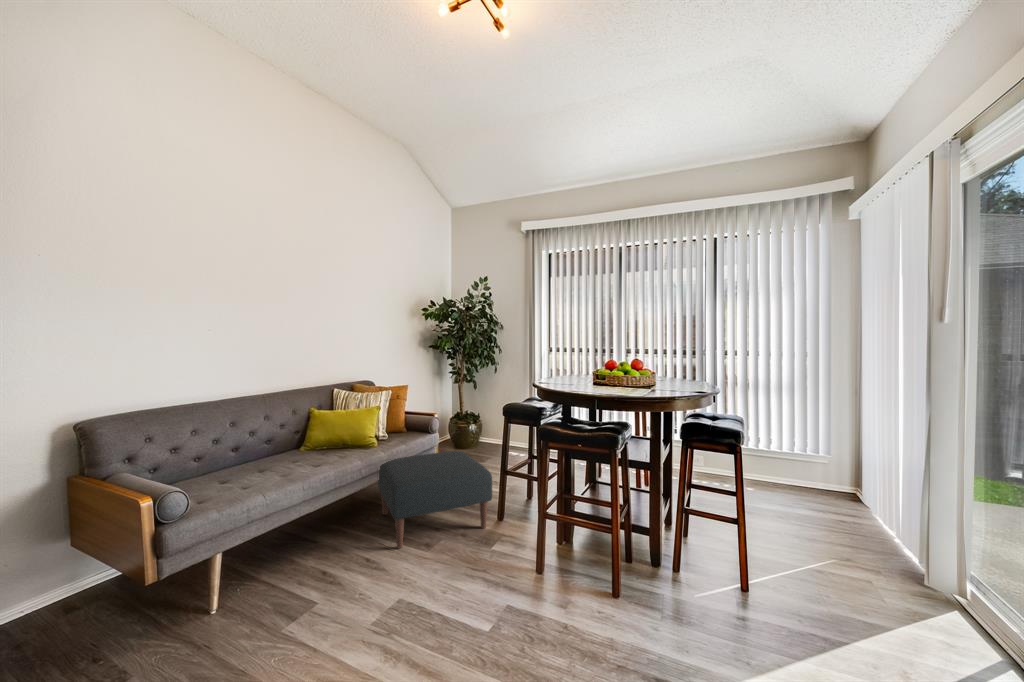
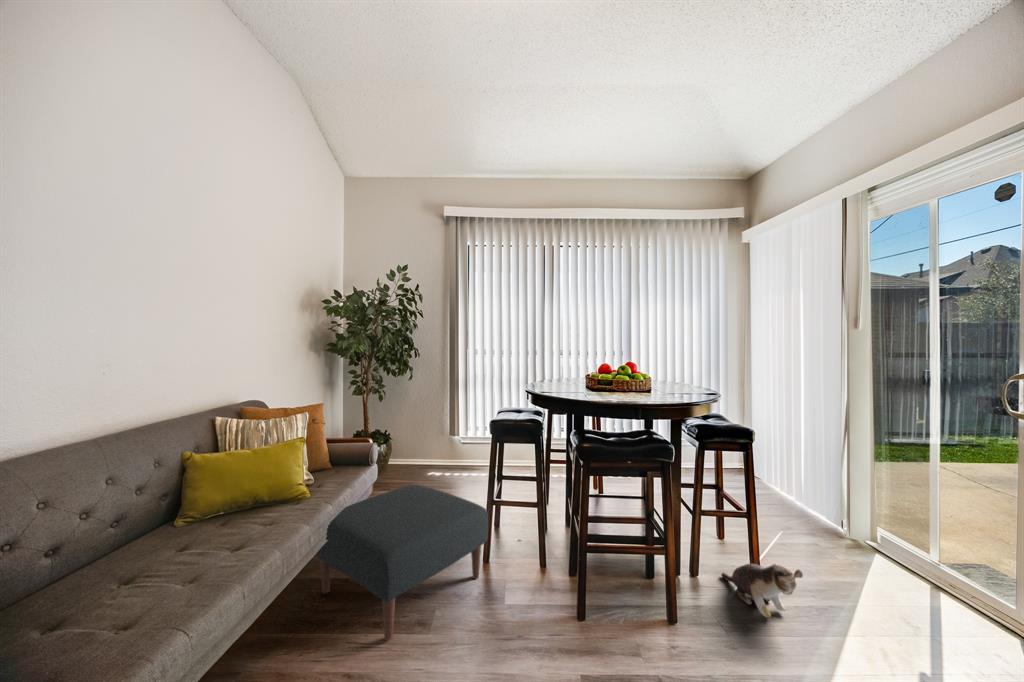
plush toy: none [699,565,743,619] -> present [721,564,803,617]

